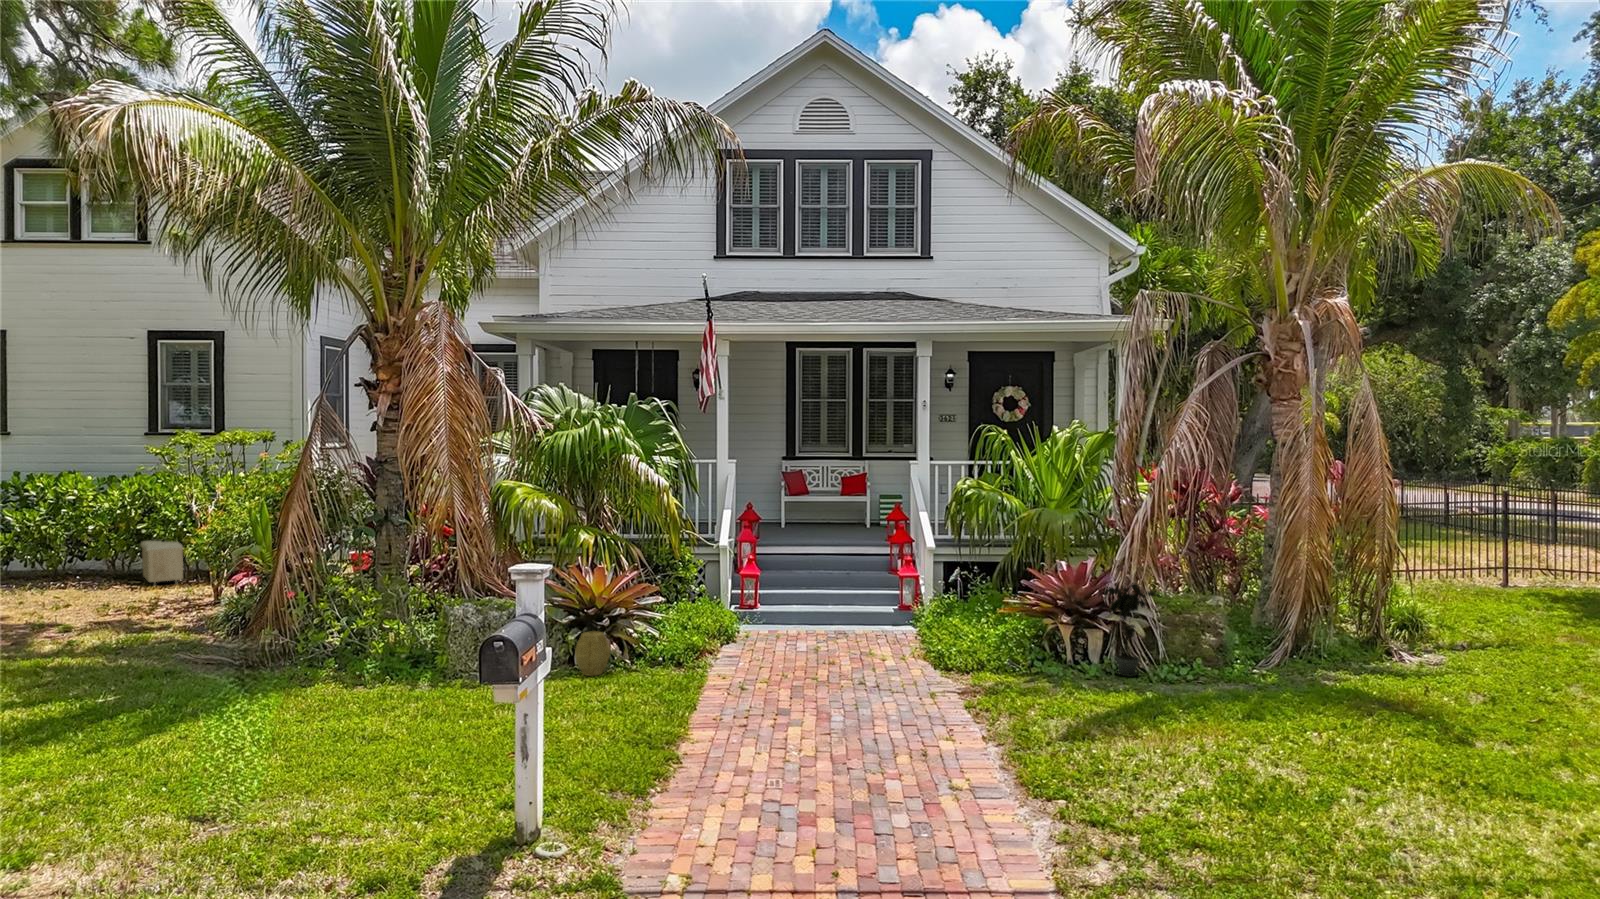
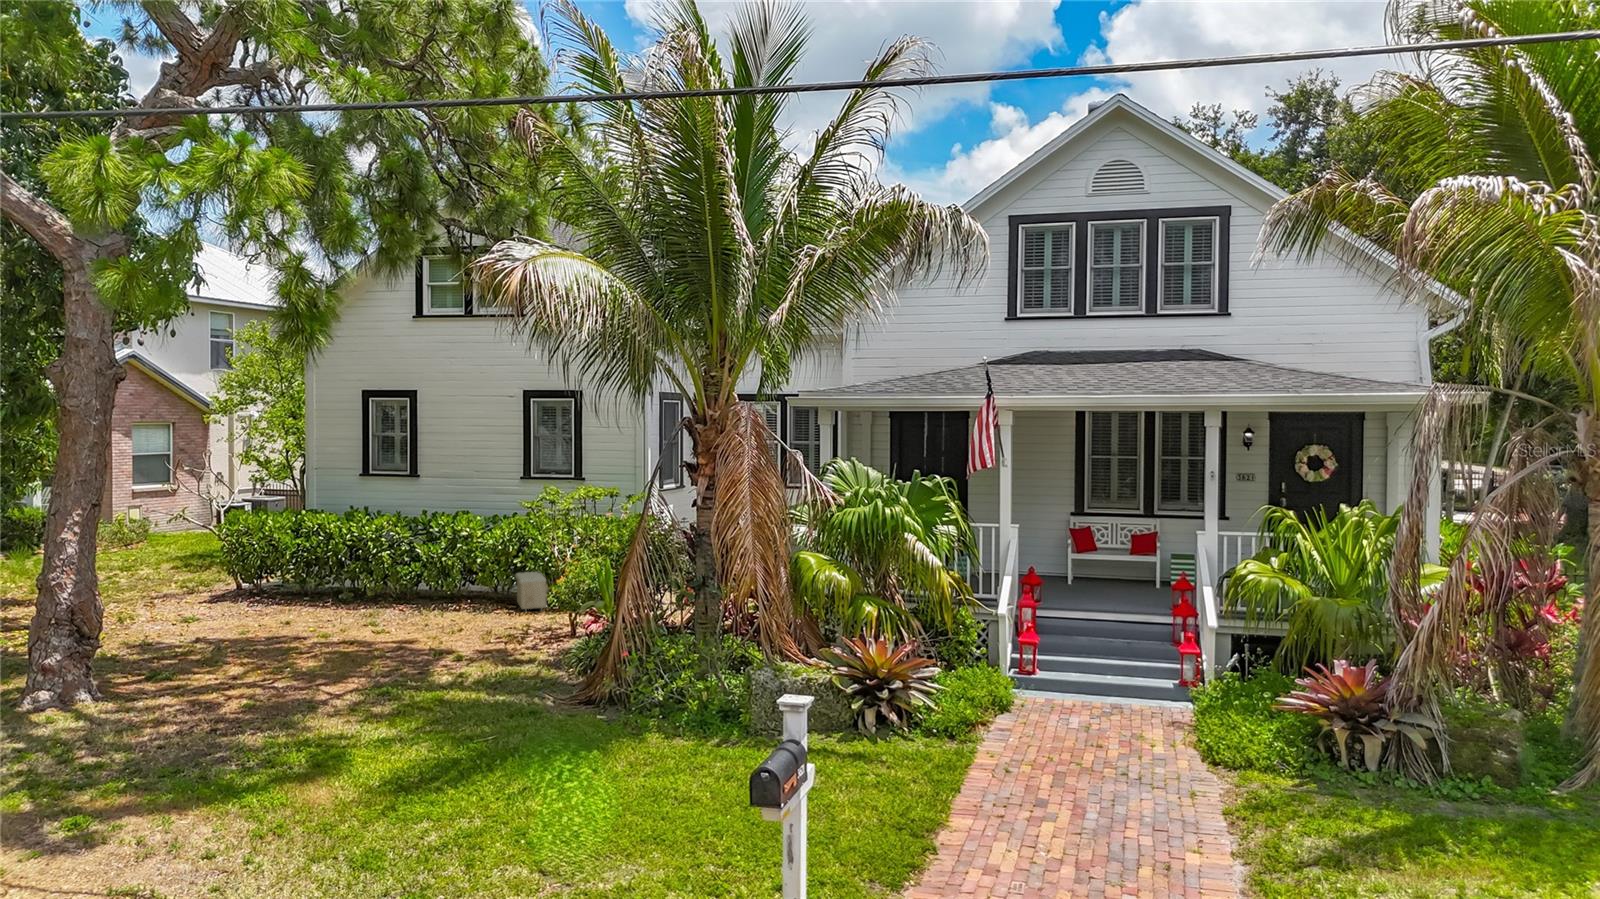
potted plant: present [1099,583,1160,677] -> none [1380,695,1456,795]
woven basket: present [575,631,610,676] -> none [857,701,887,742]

